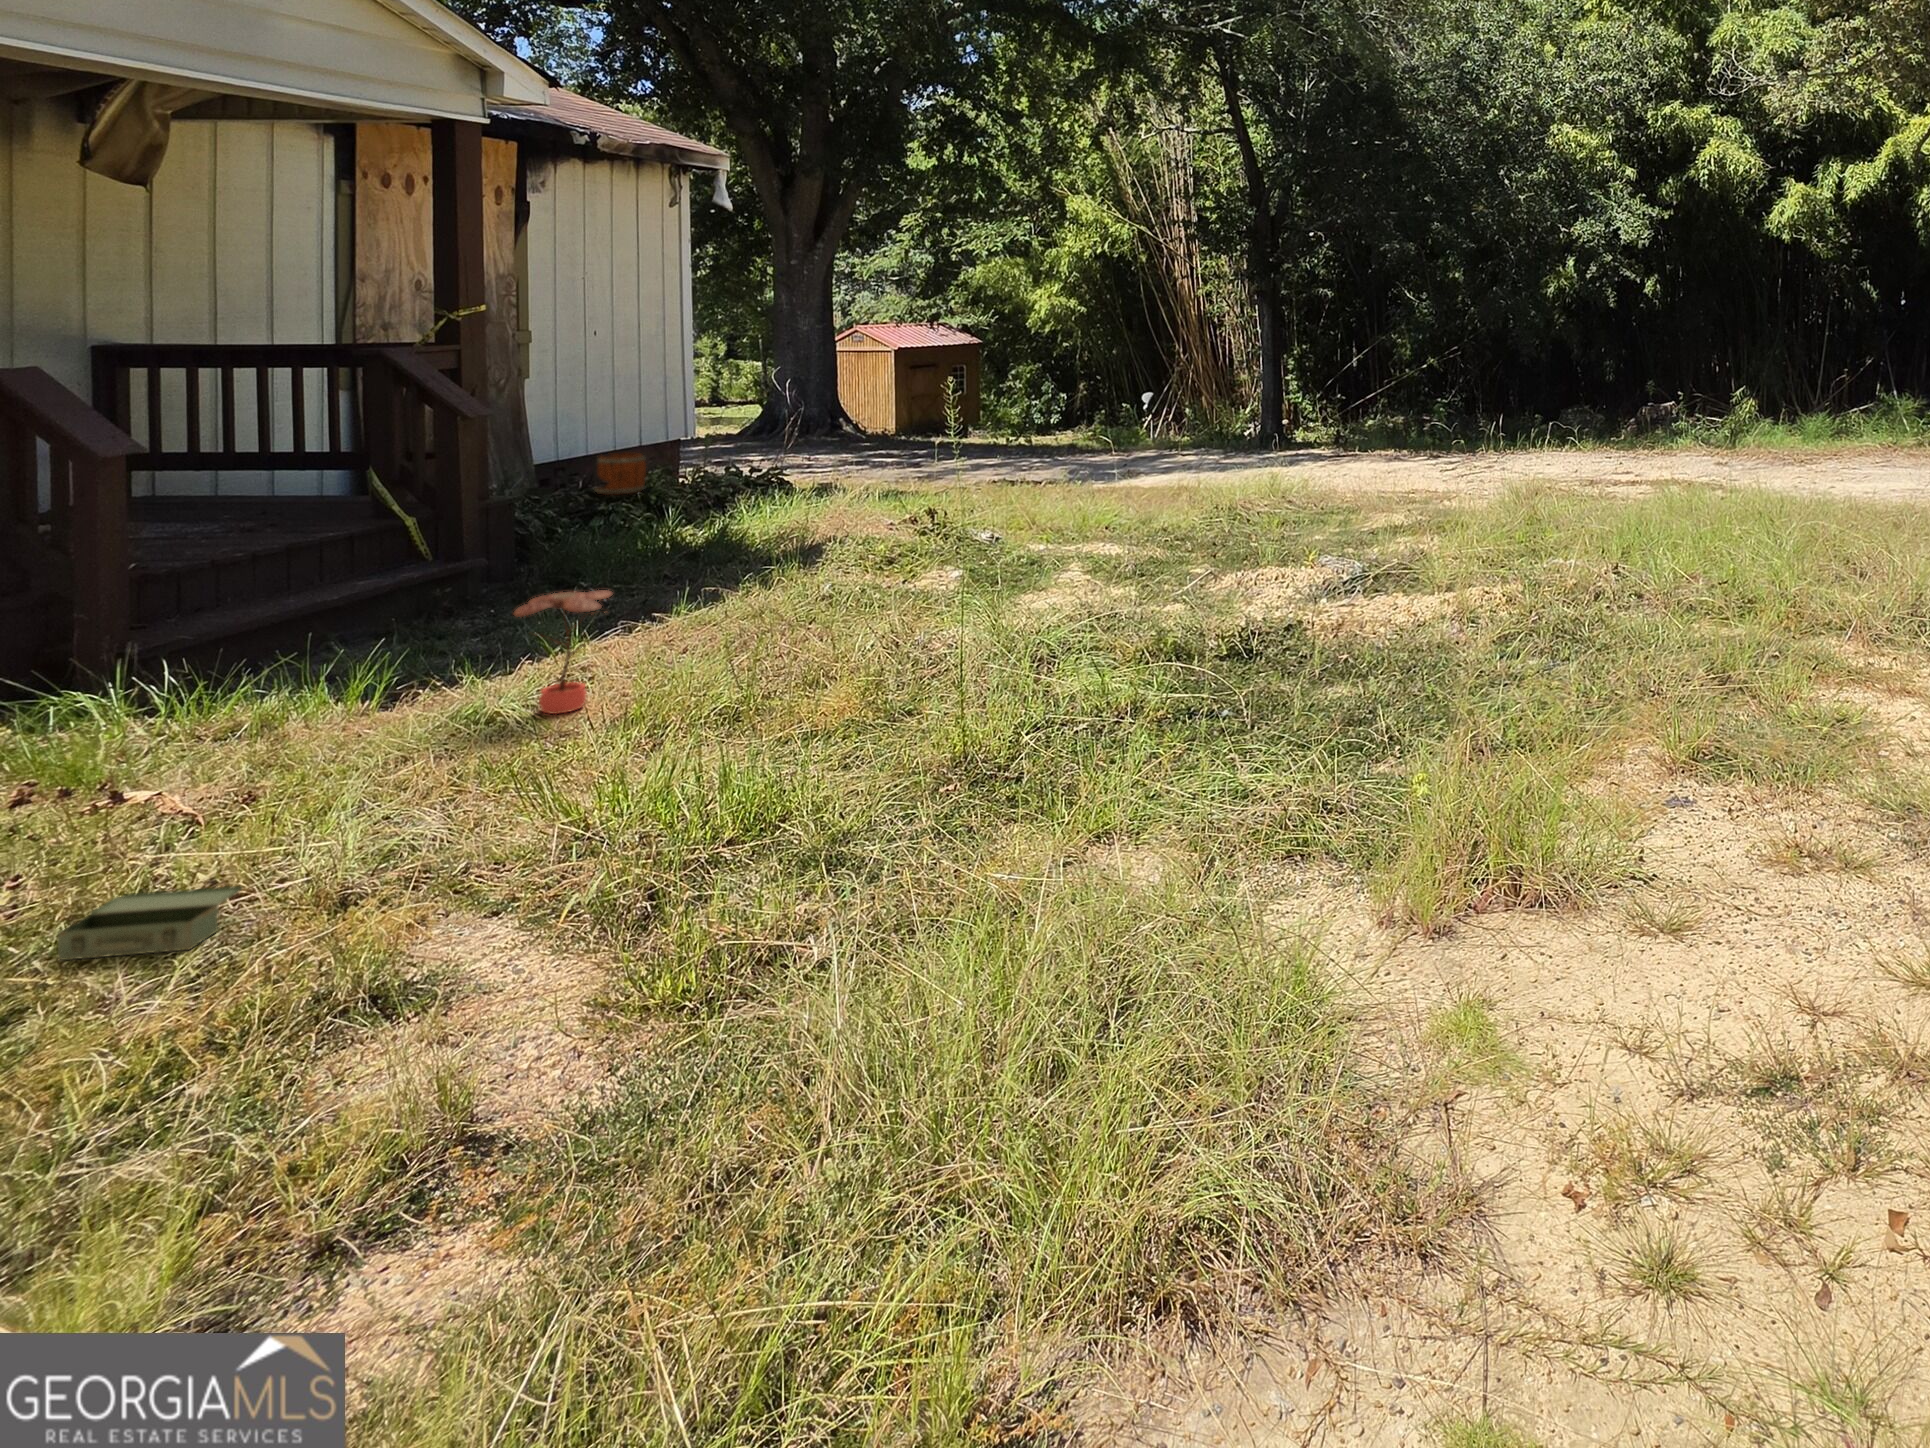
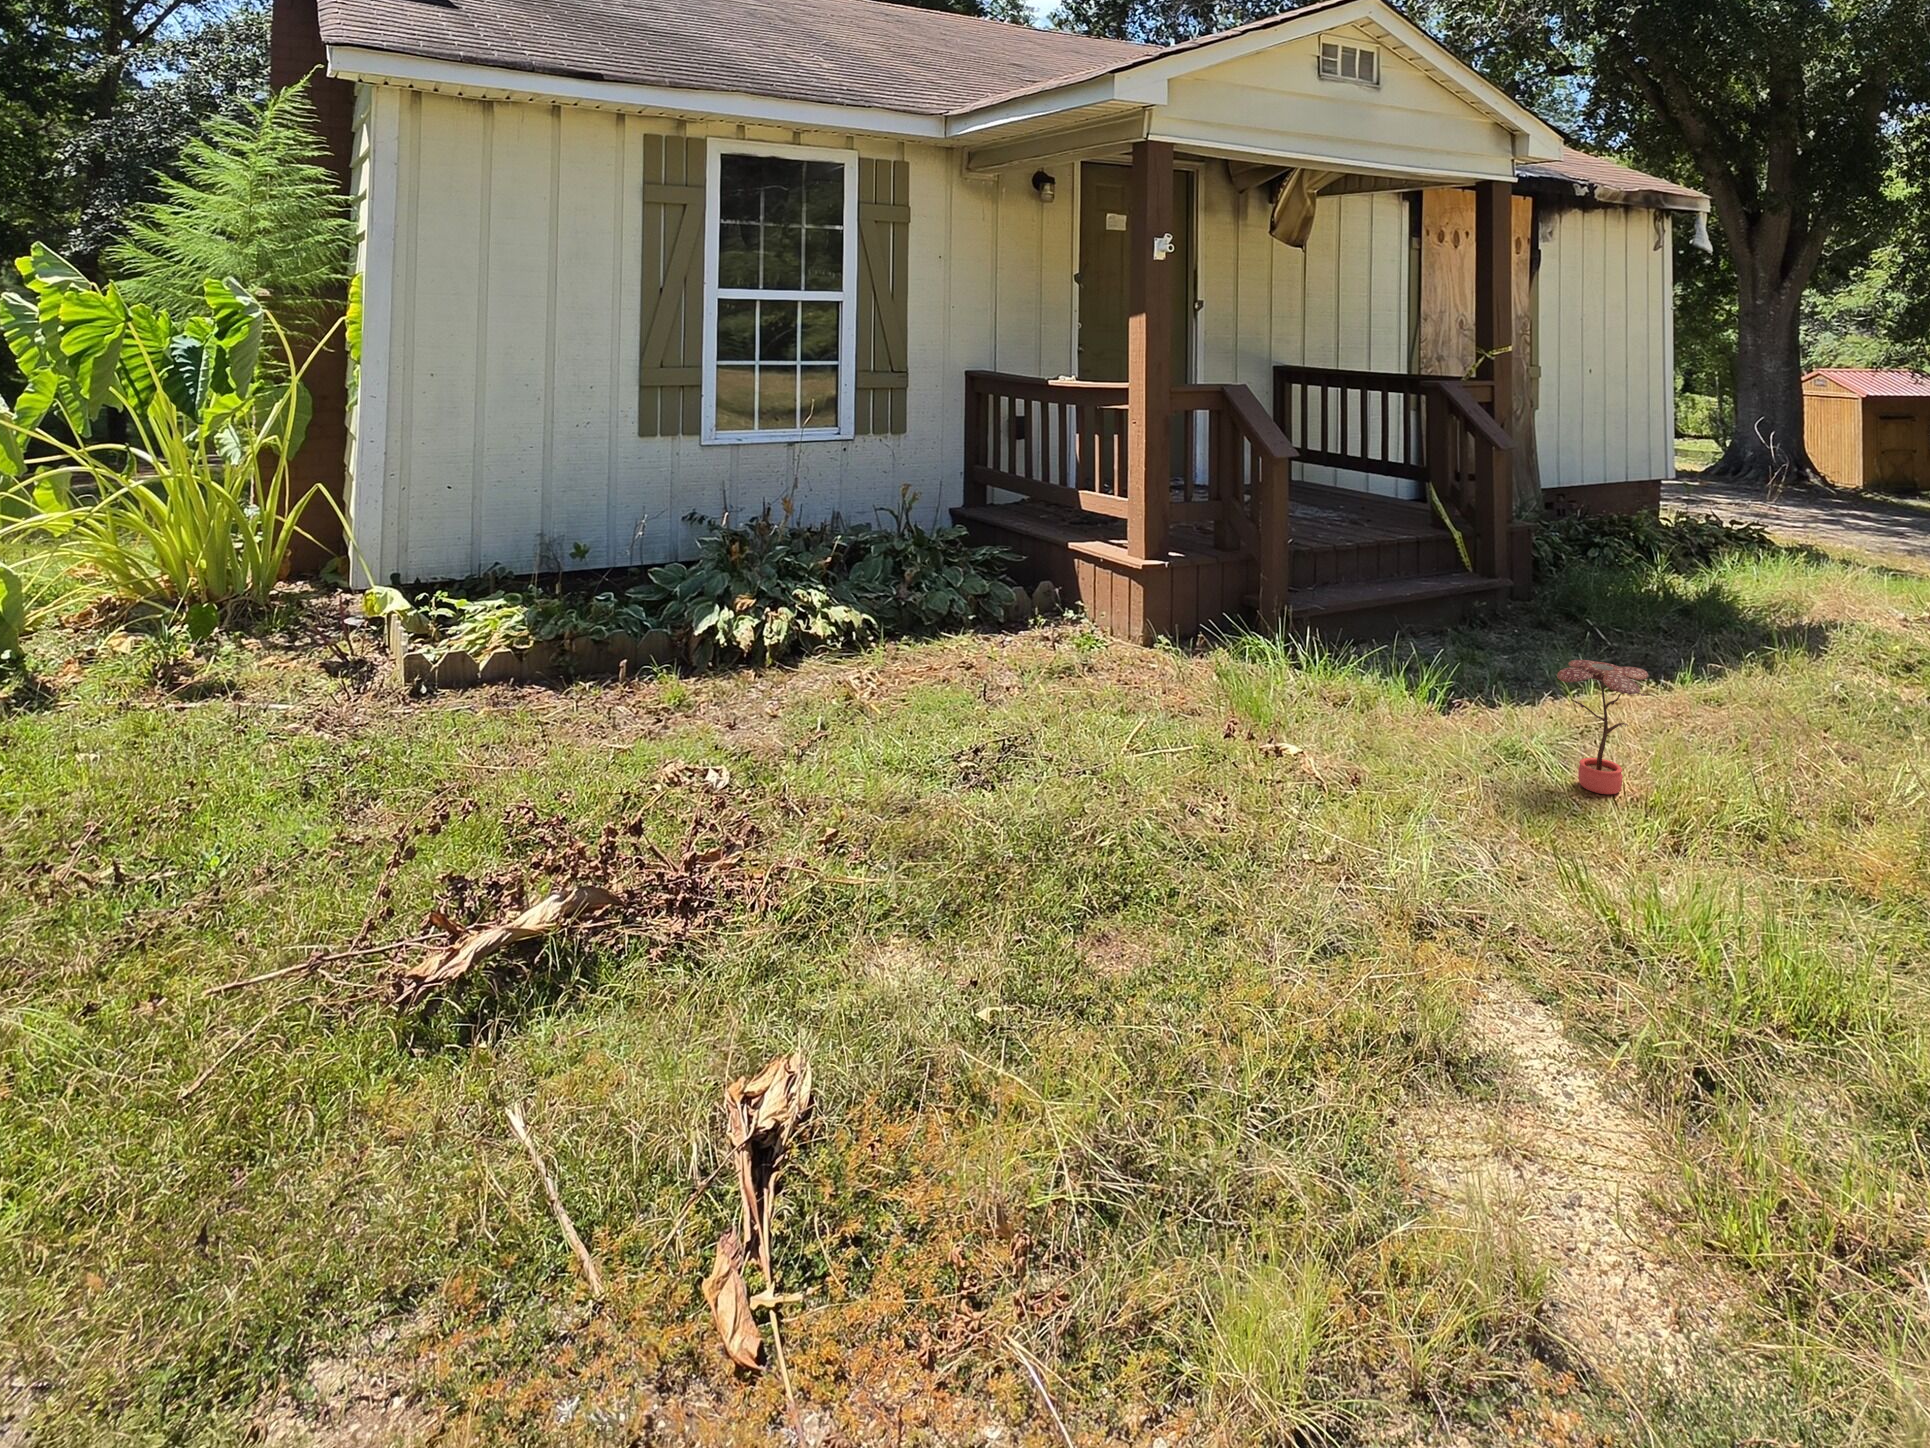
bucket: present [595,453,646,495] -> none [1588,485,1633,526]
toolbox: present [58,886,243,960] -> none [1233,895,1356,986]

